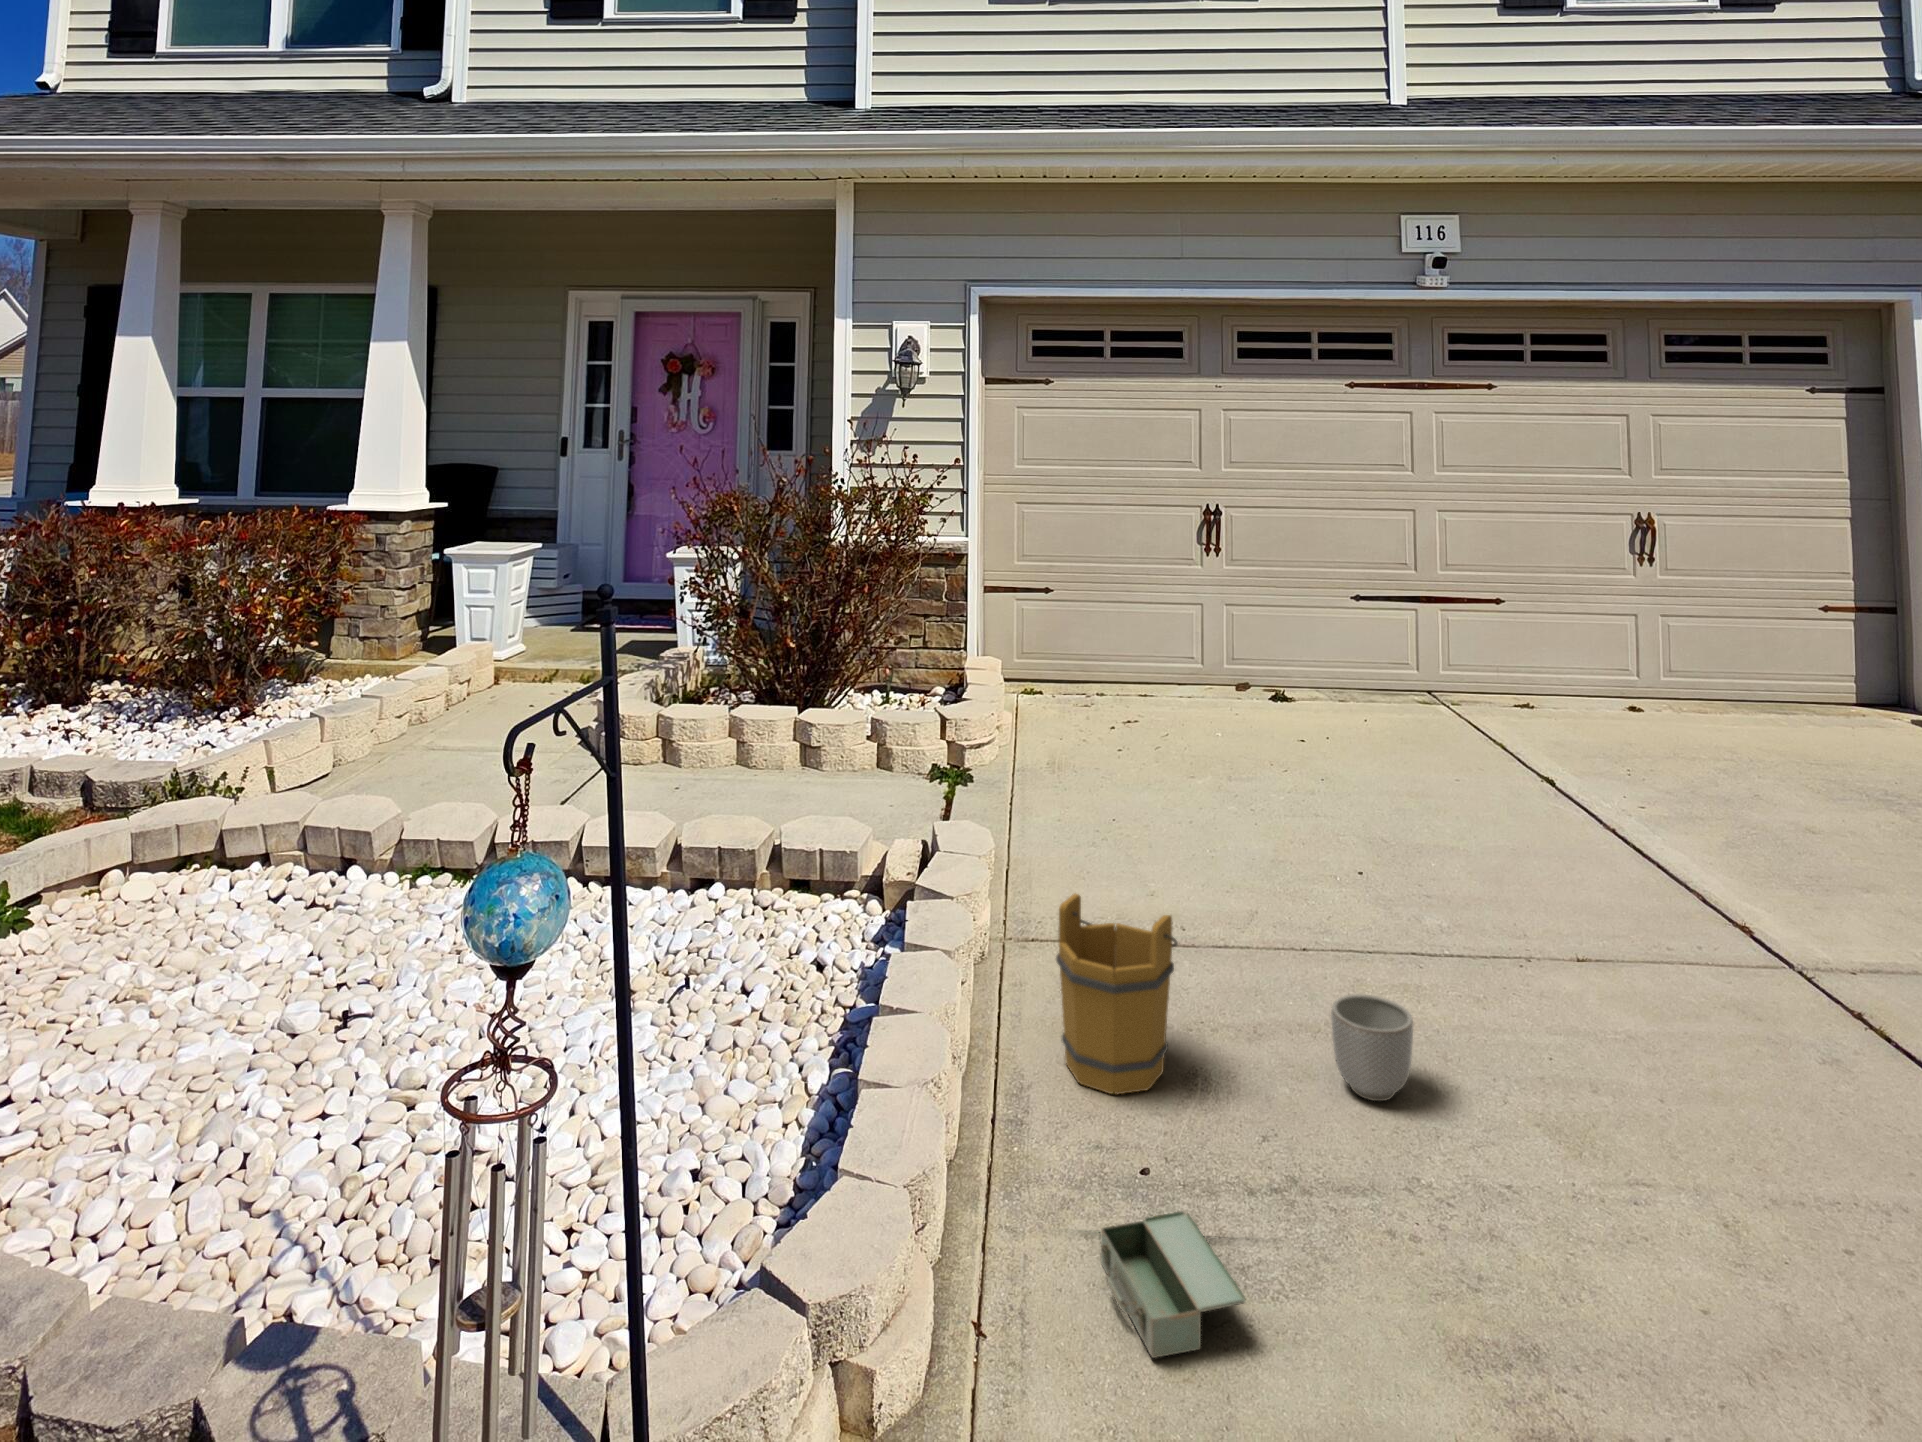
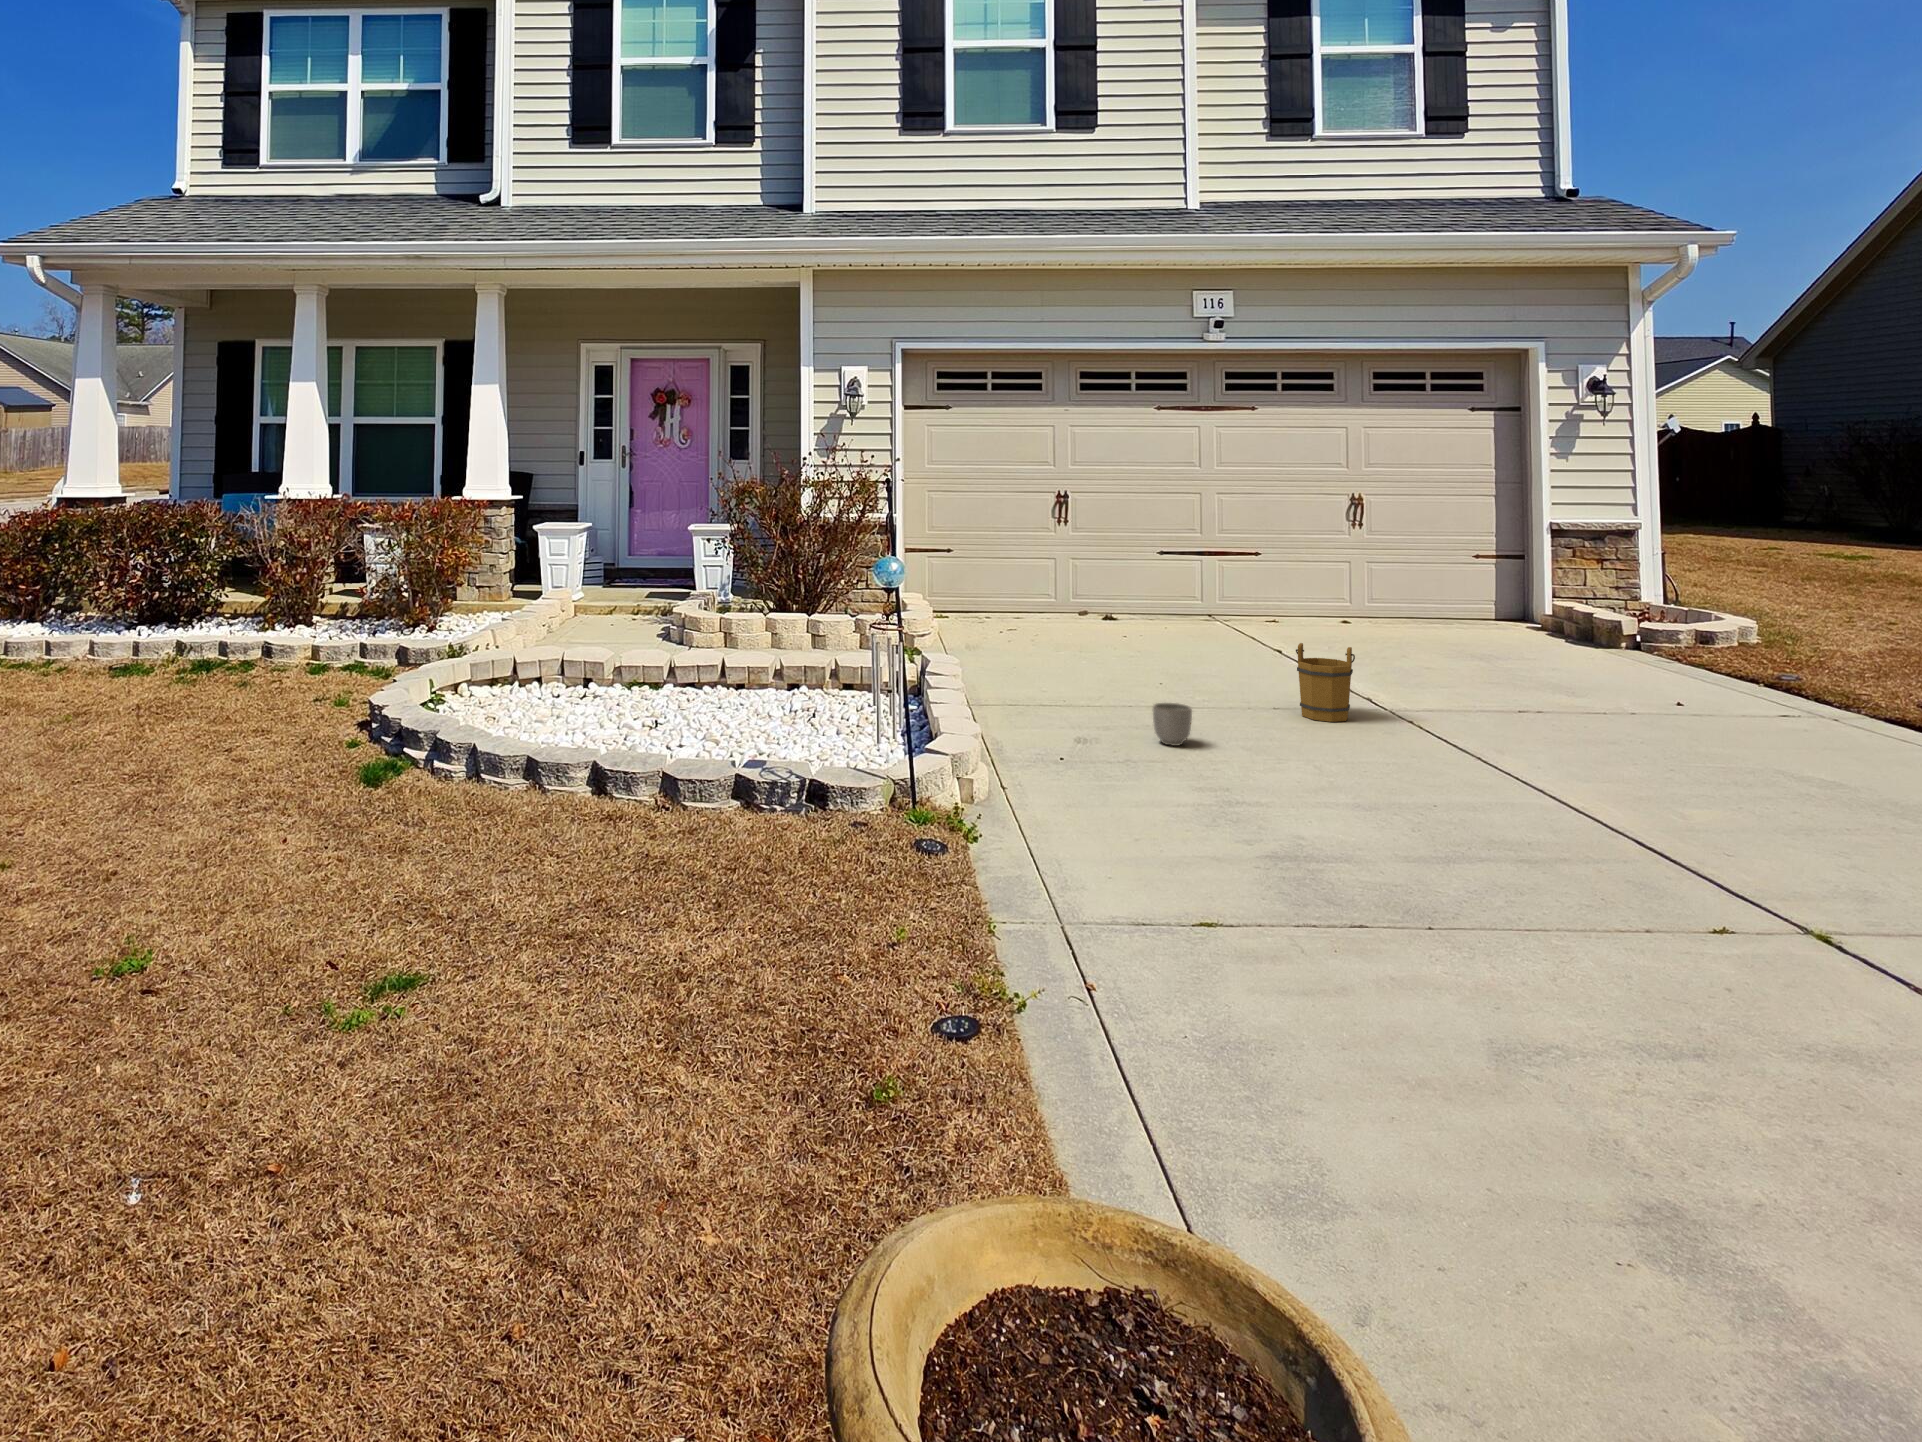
bucket: present [1056,894,1178,1094] -> present [1296,643,1355,722]
toolbox: present [1101,1211,1246,1358] -> none [1055,763,1120,797]

